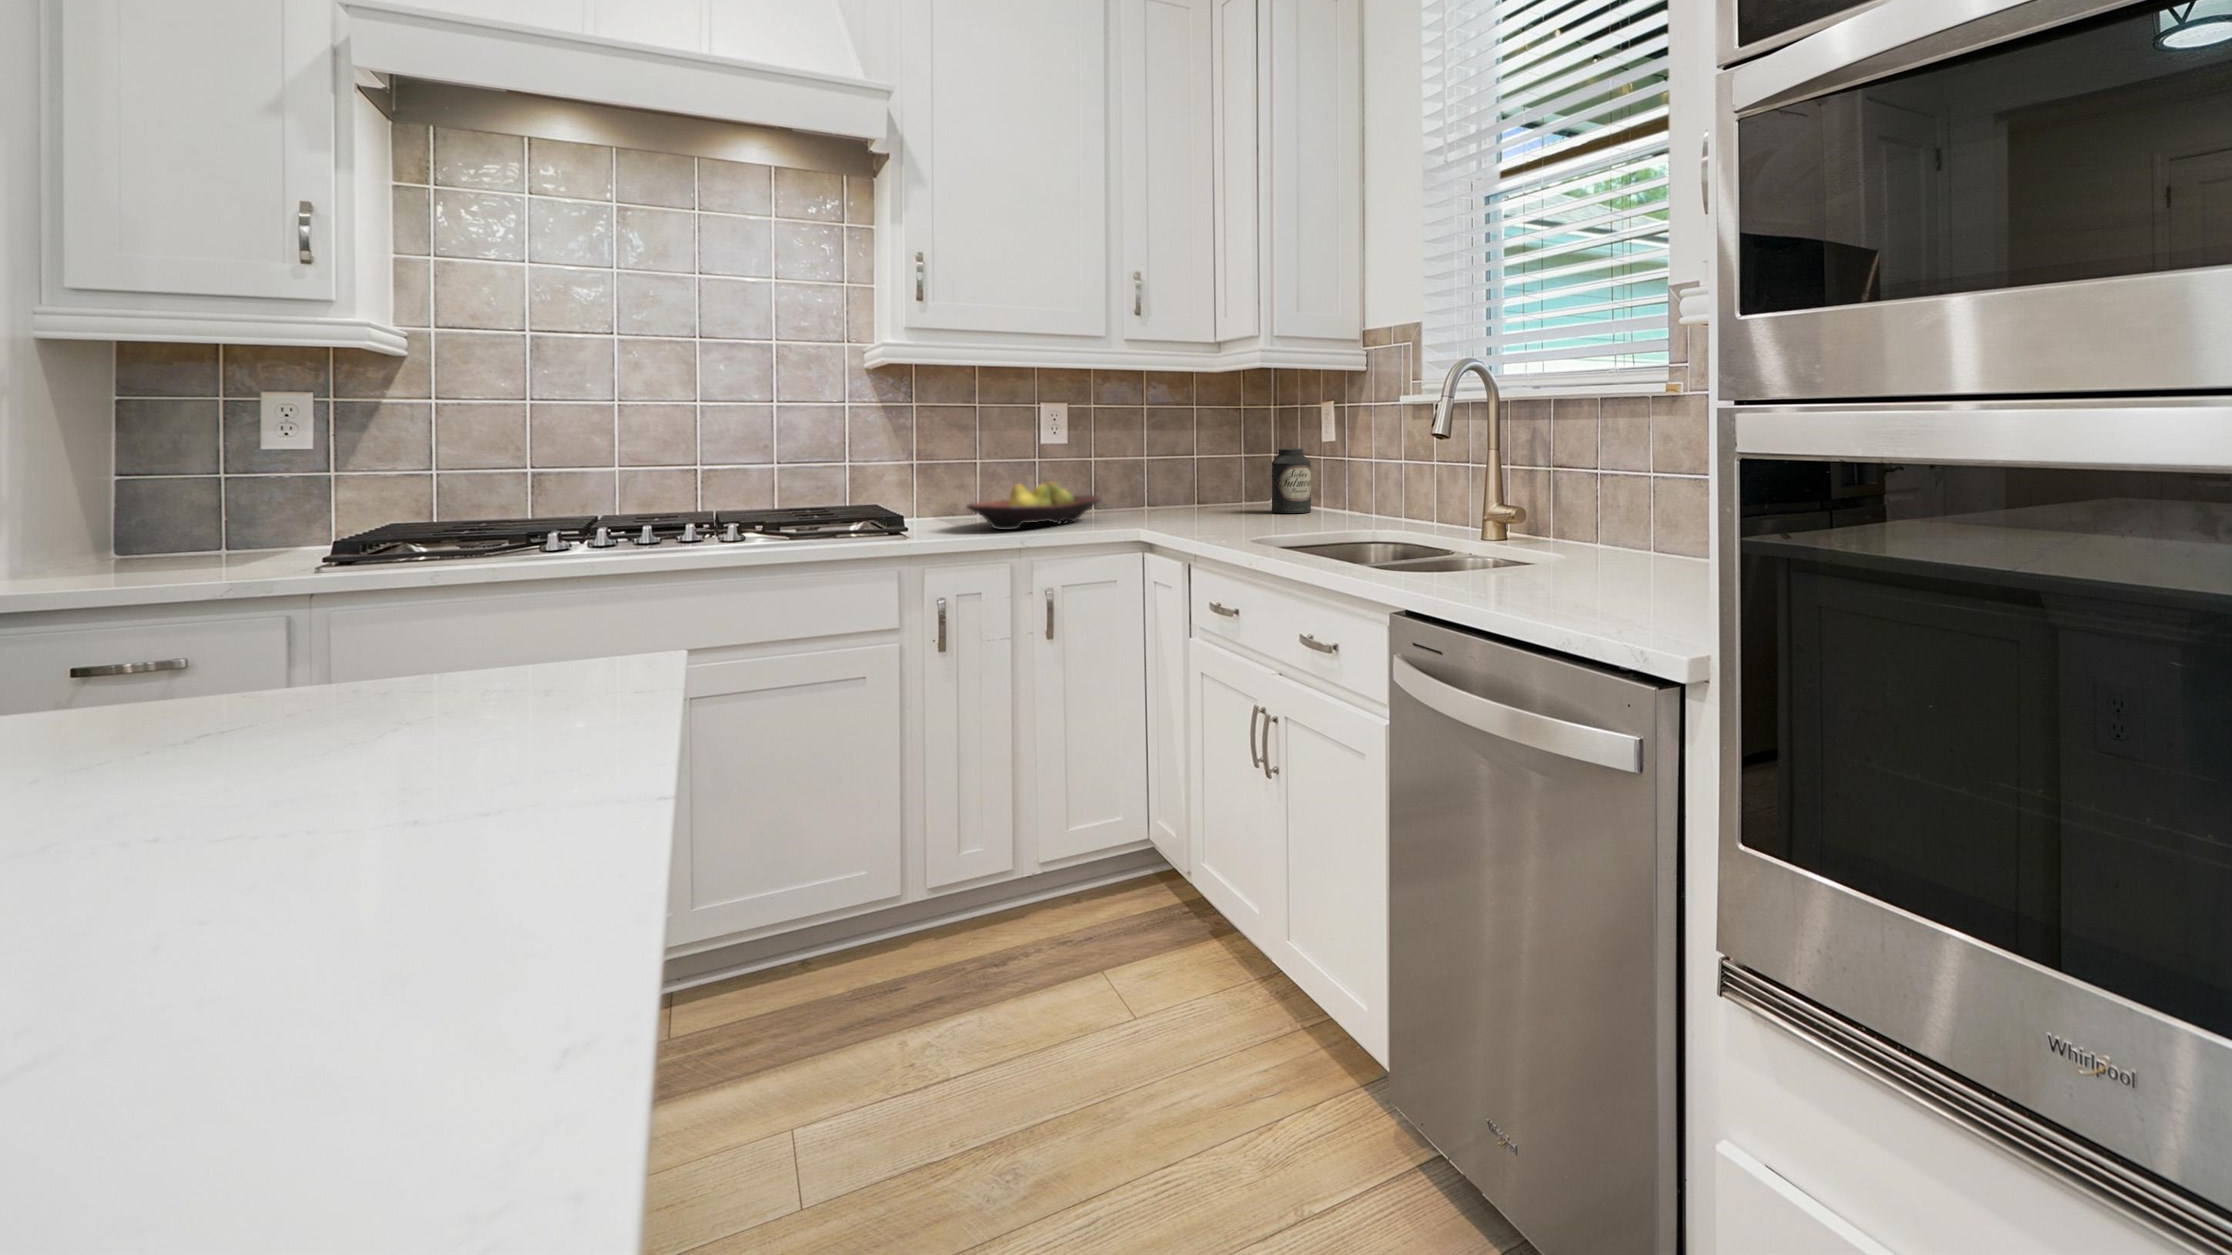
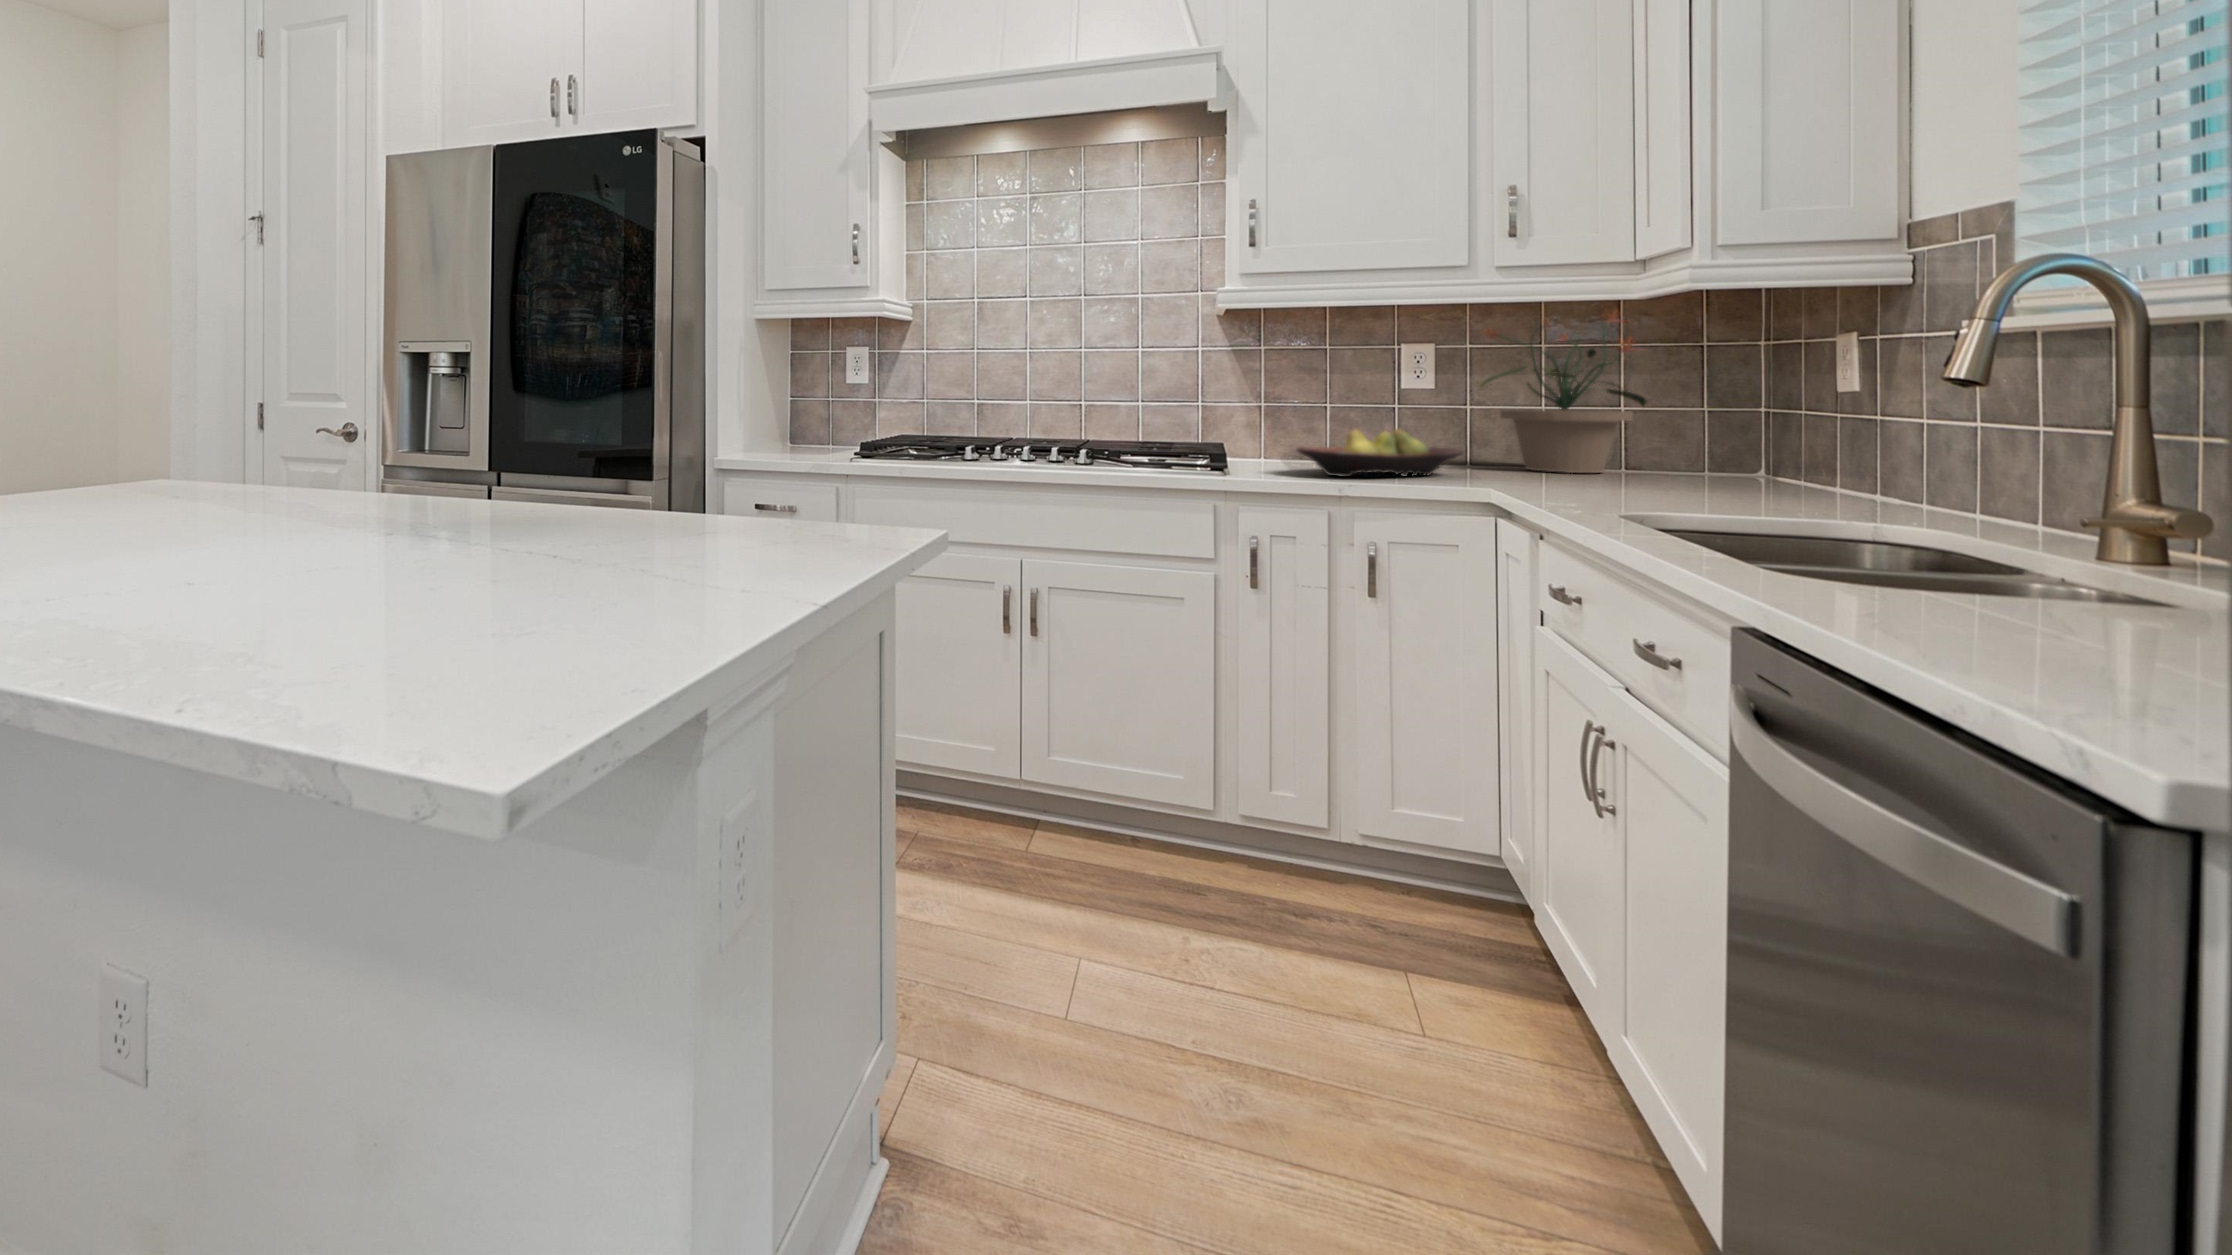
potted plant: none [1097,373,1216,510] -> present [1481,311,1647,473]
canister: present [1272,448,1311,513] -> none [1733,401,1809,492]

